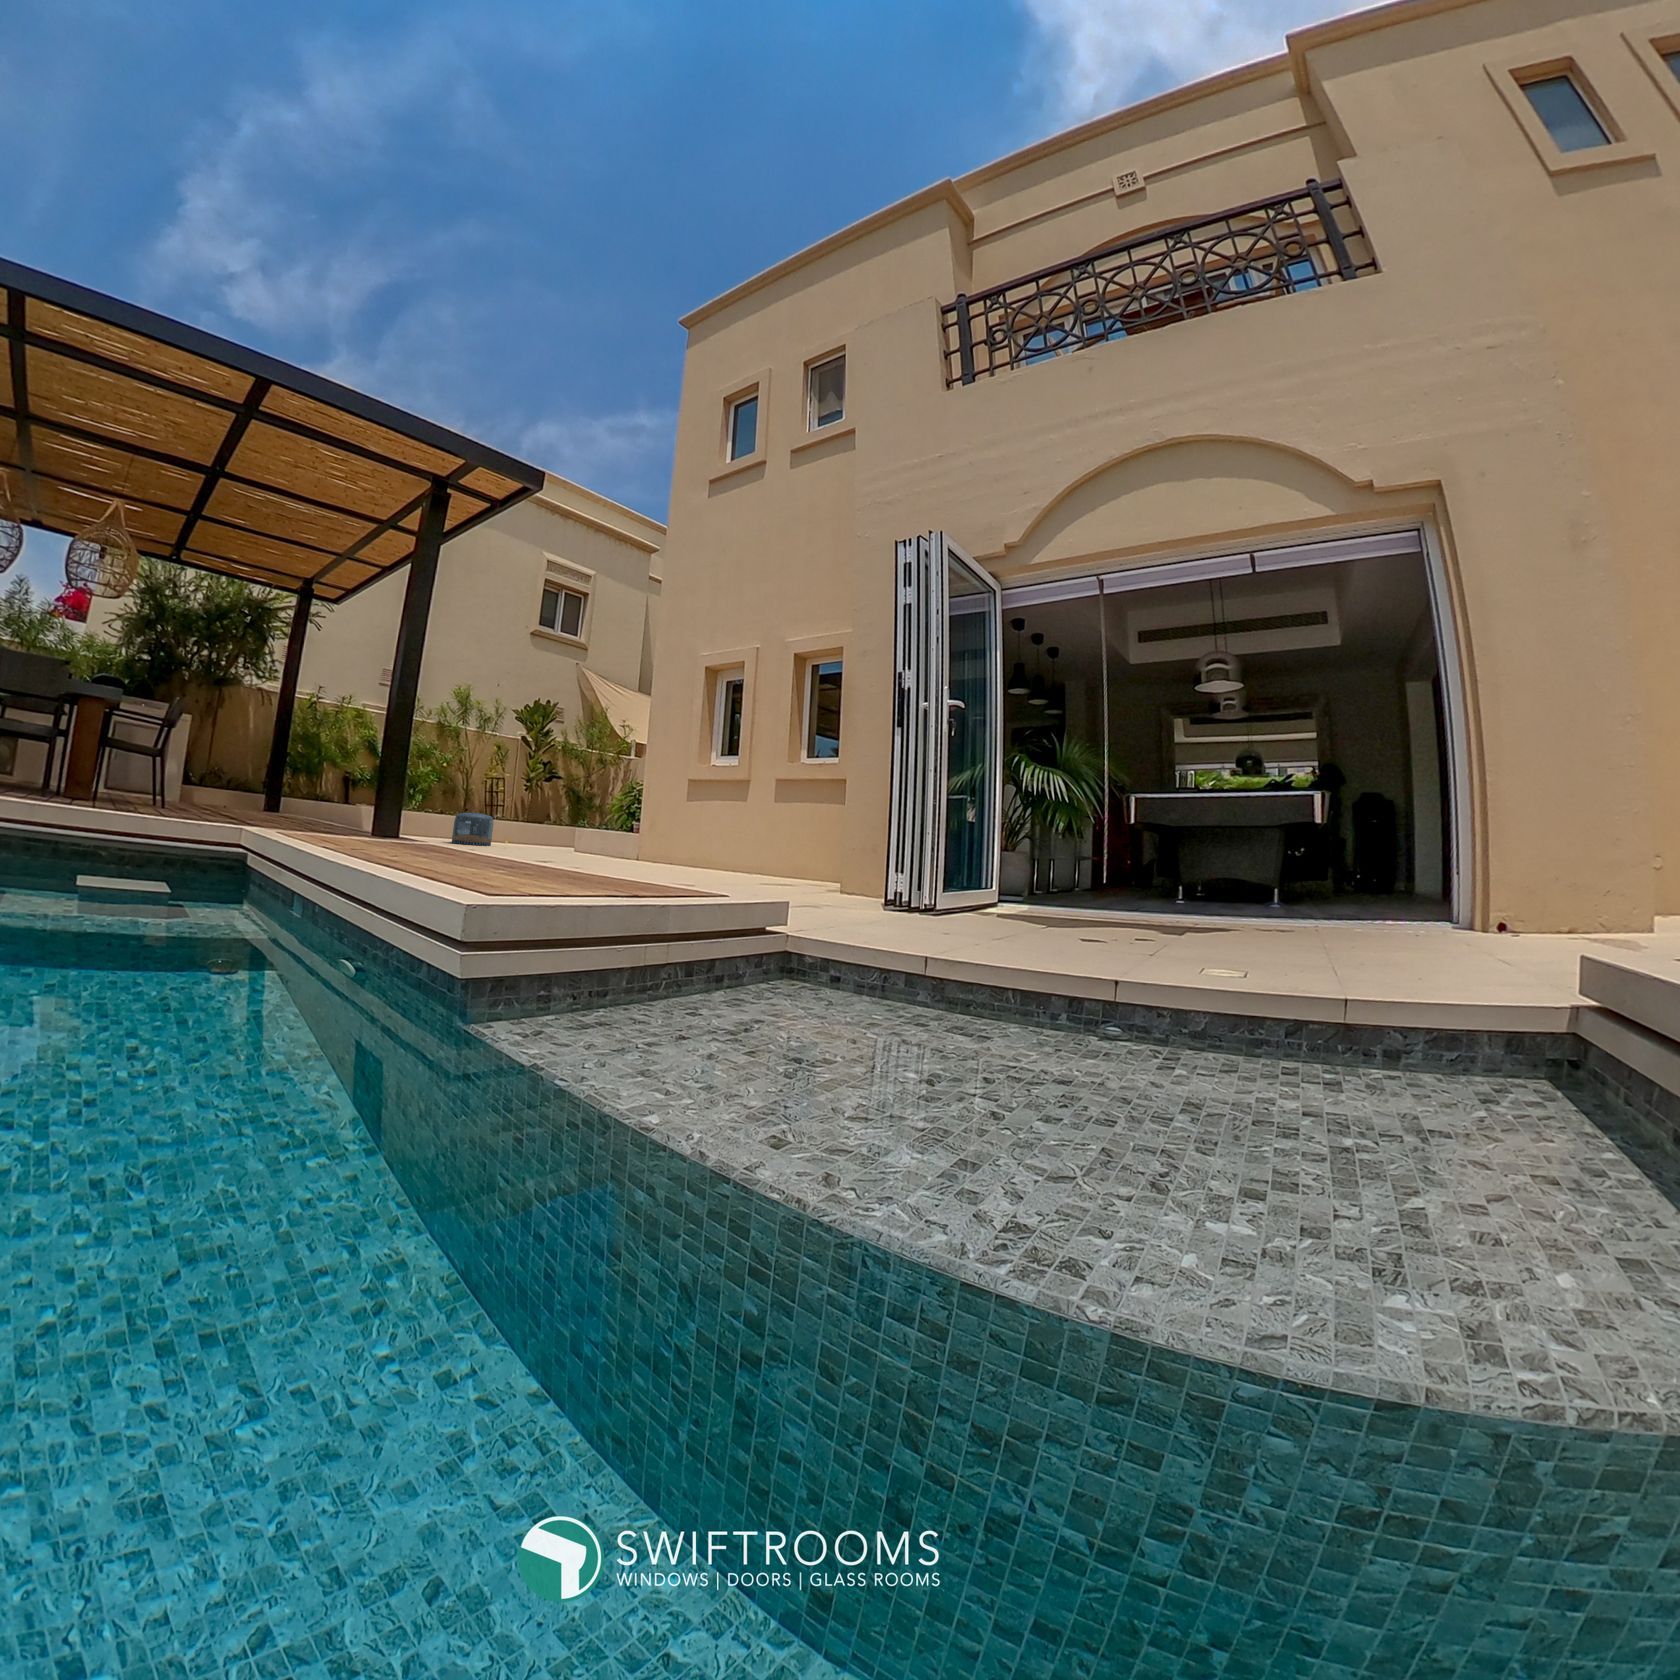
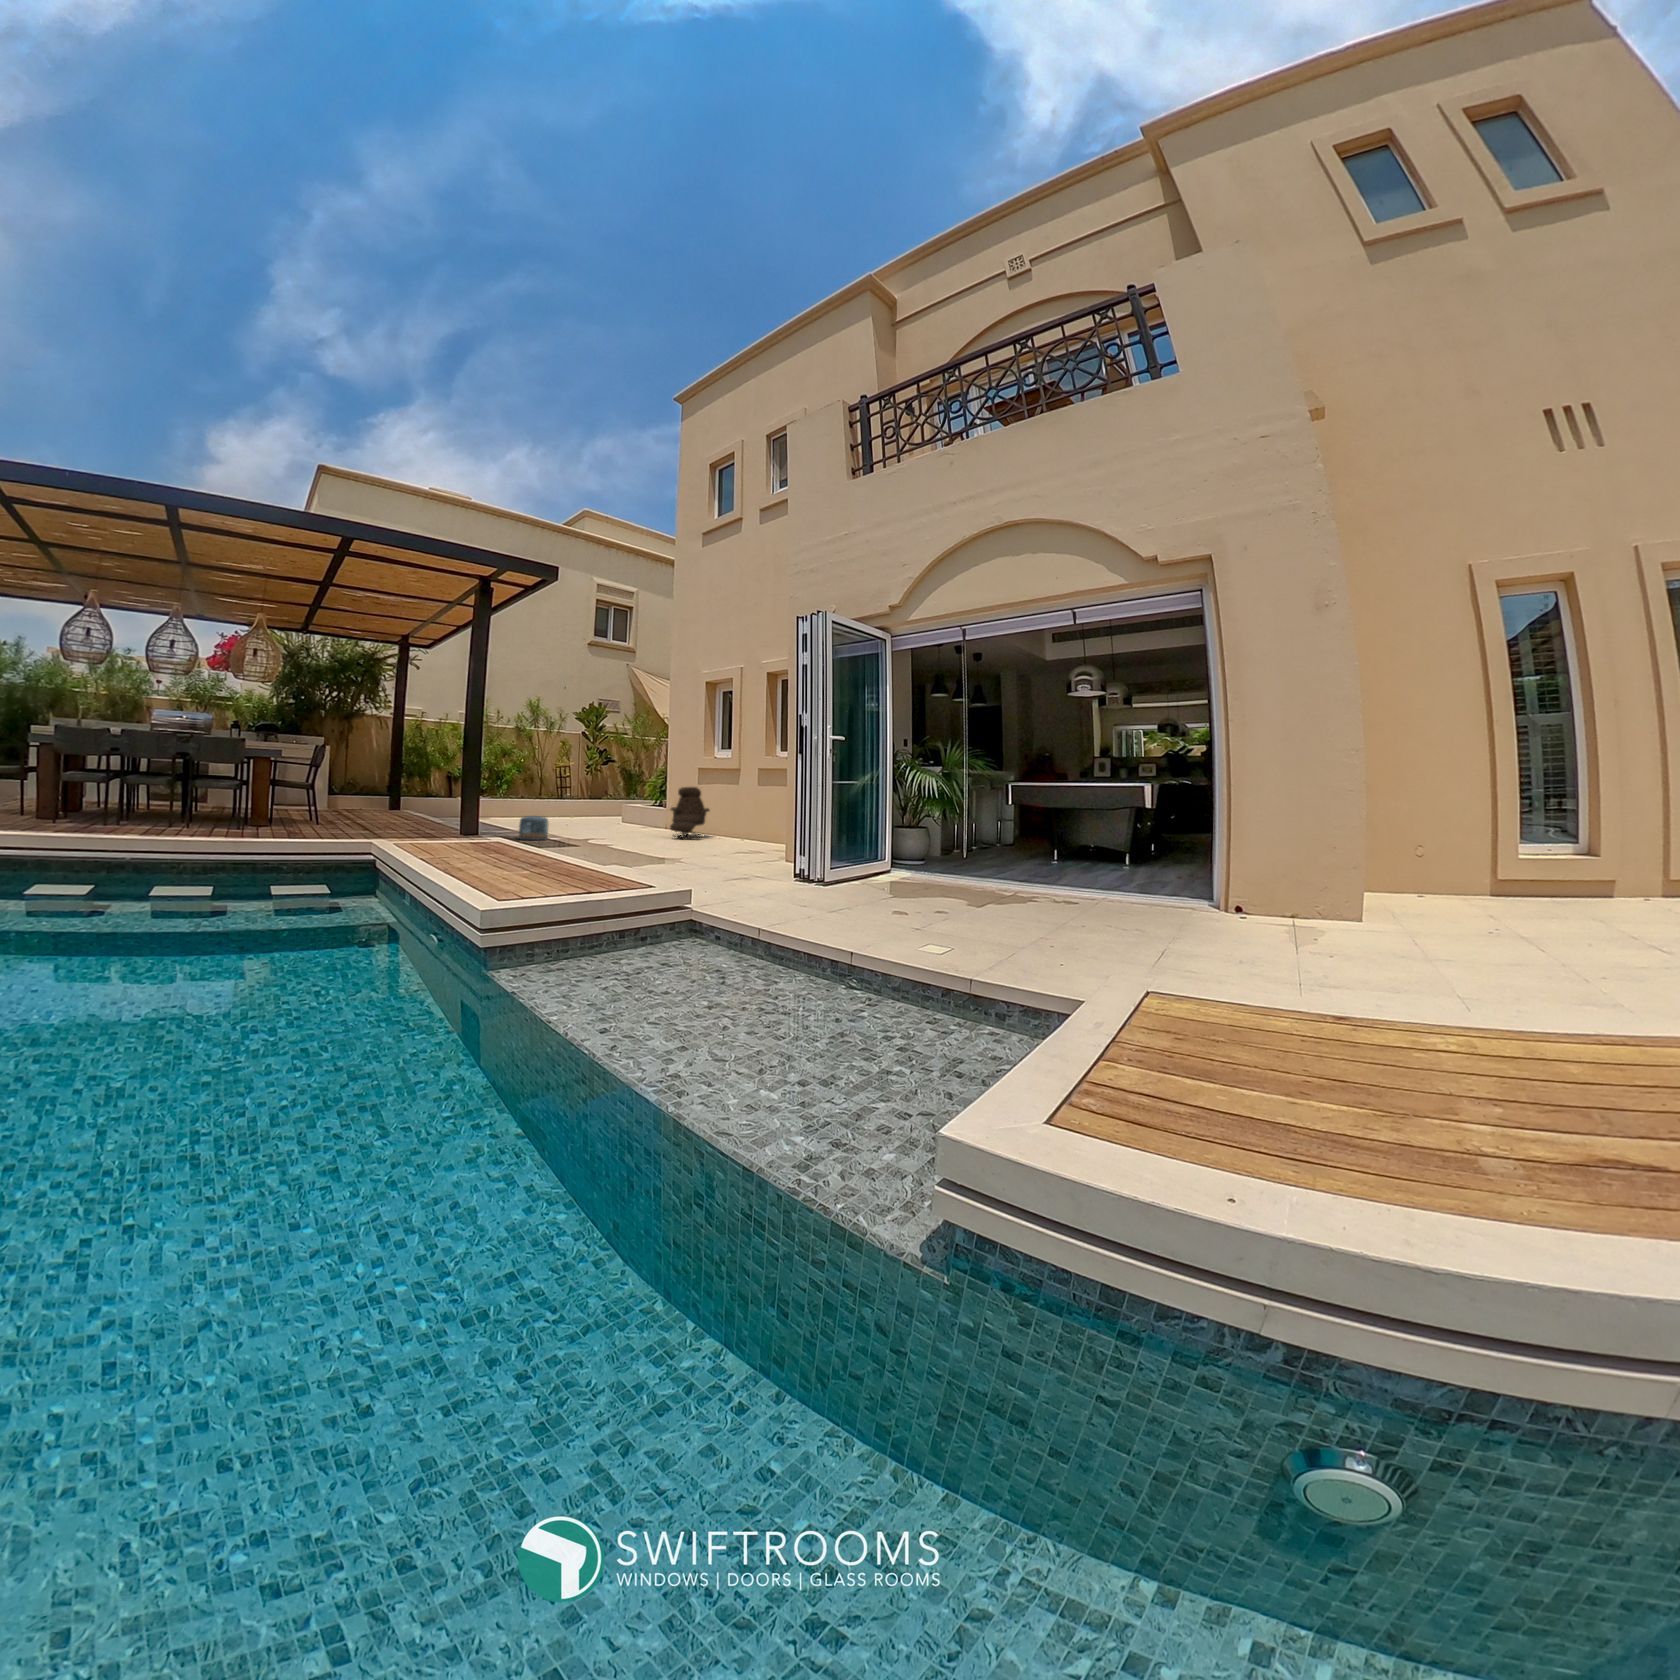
lounge chair: none [648,793,699,858] -> present [670,787,709,838]

